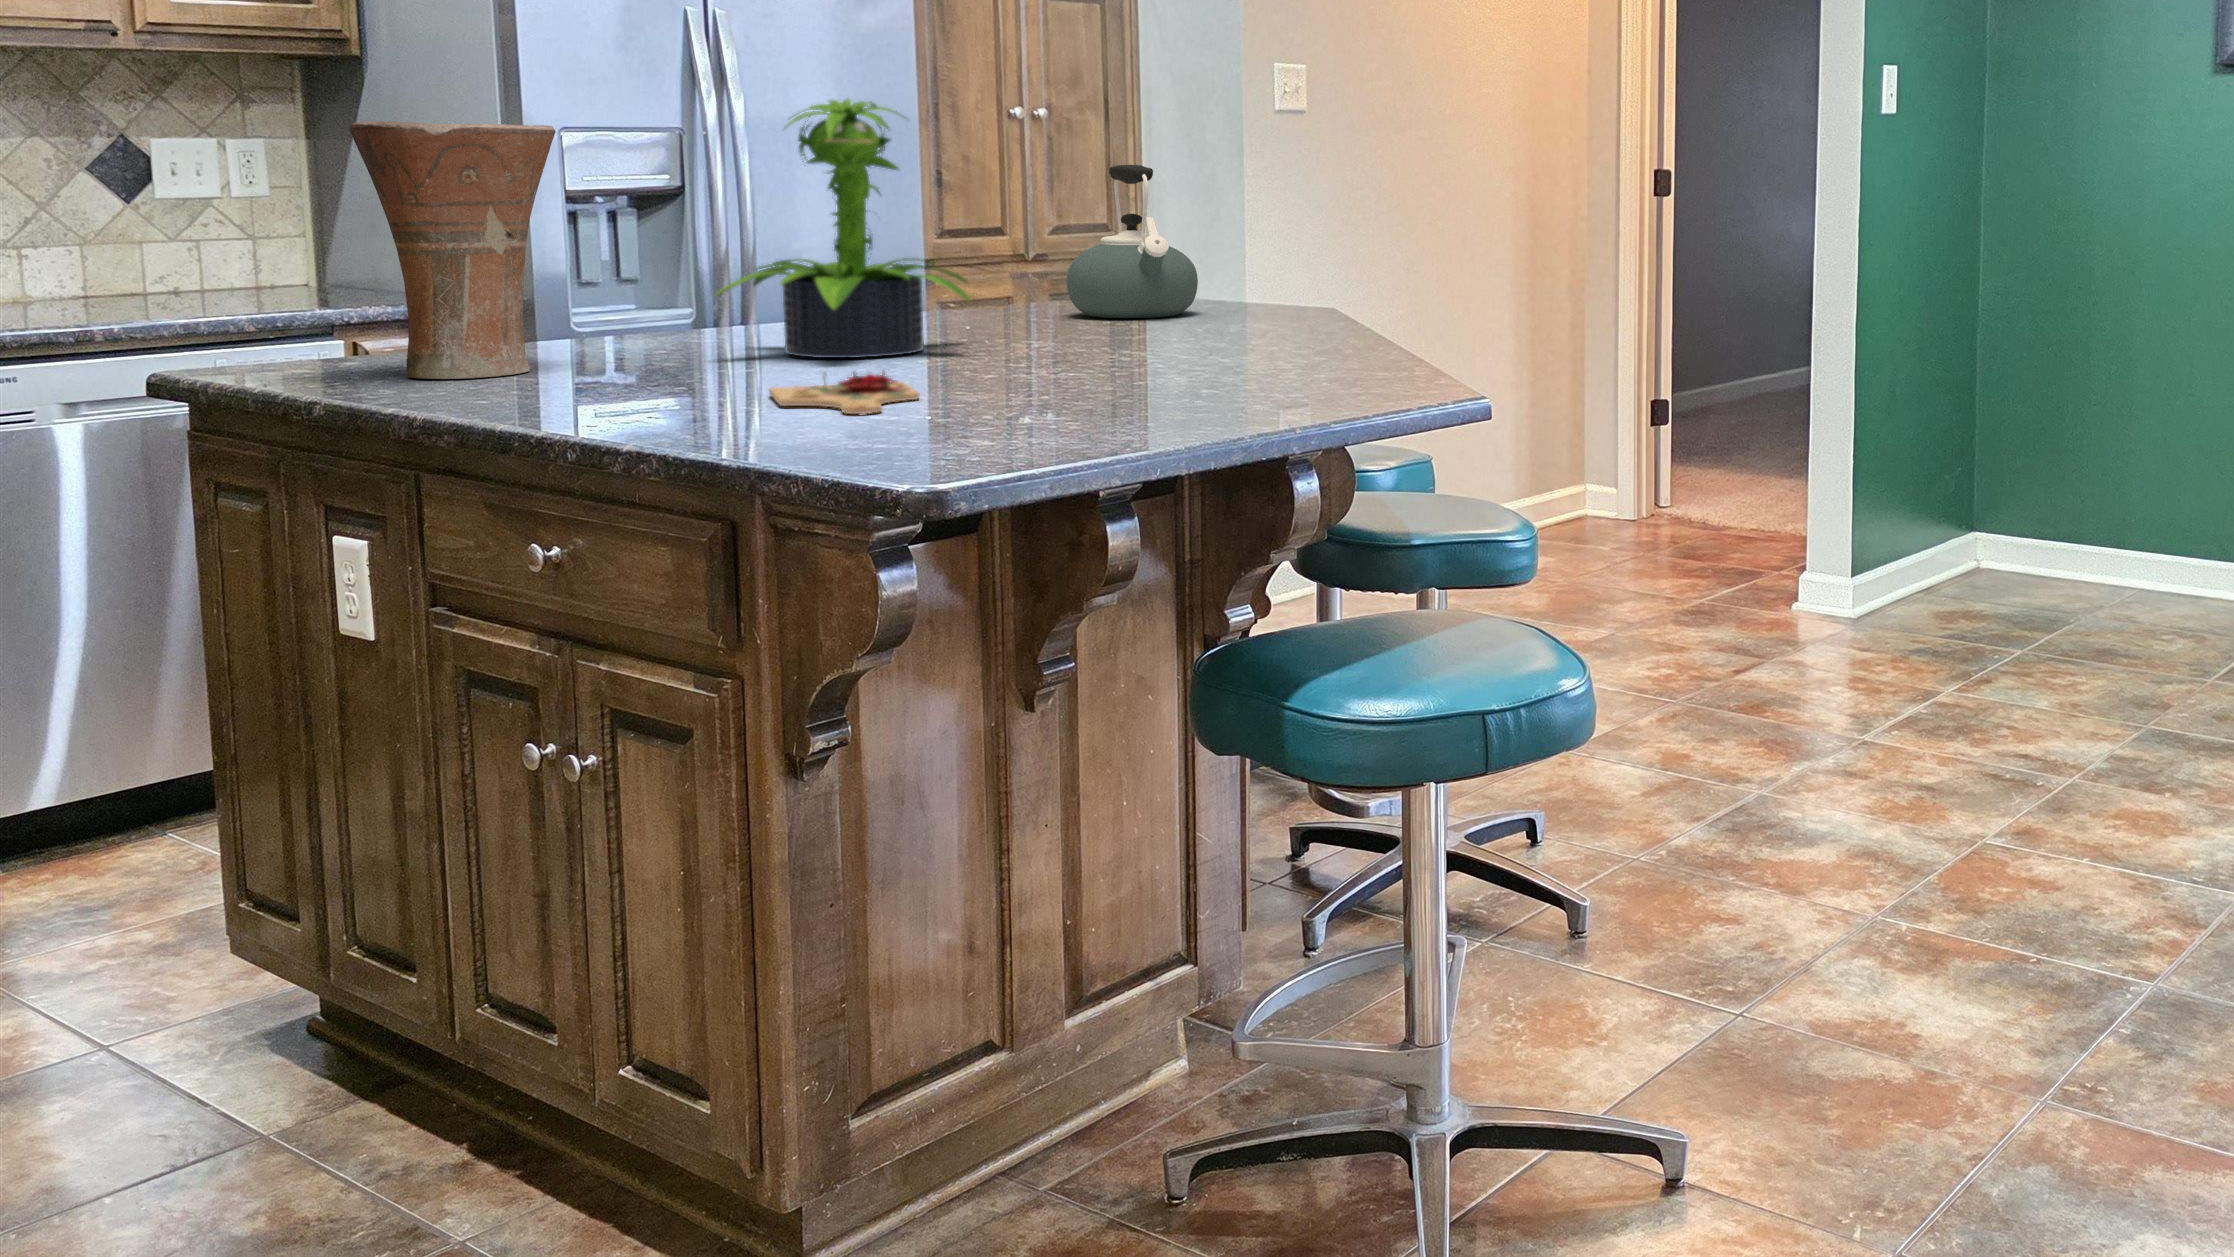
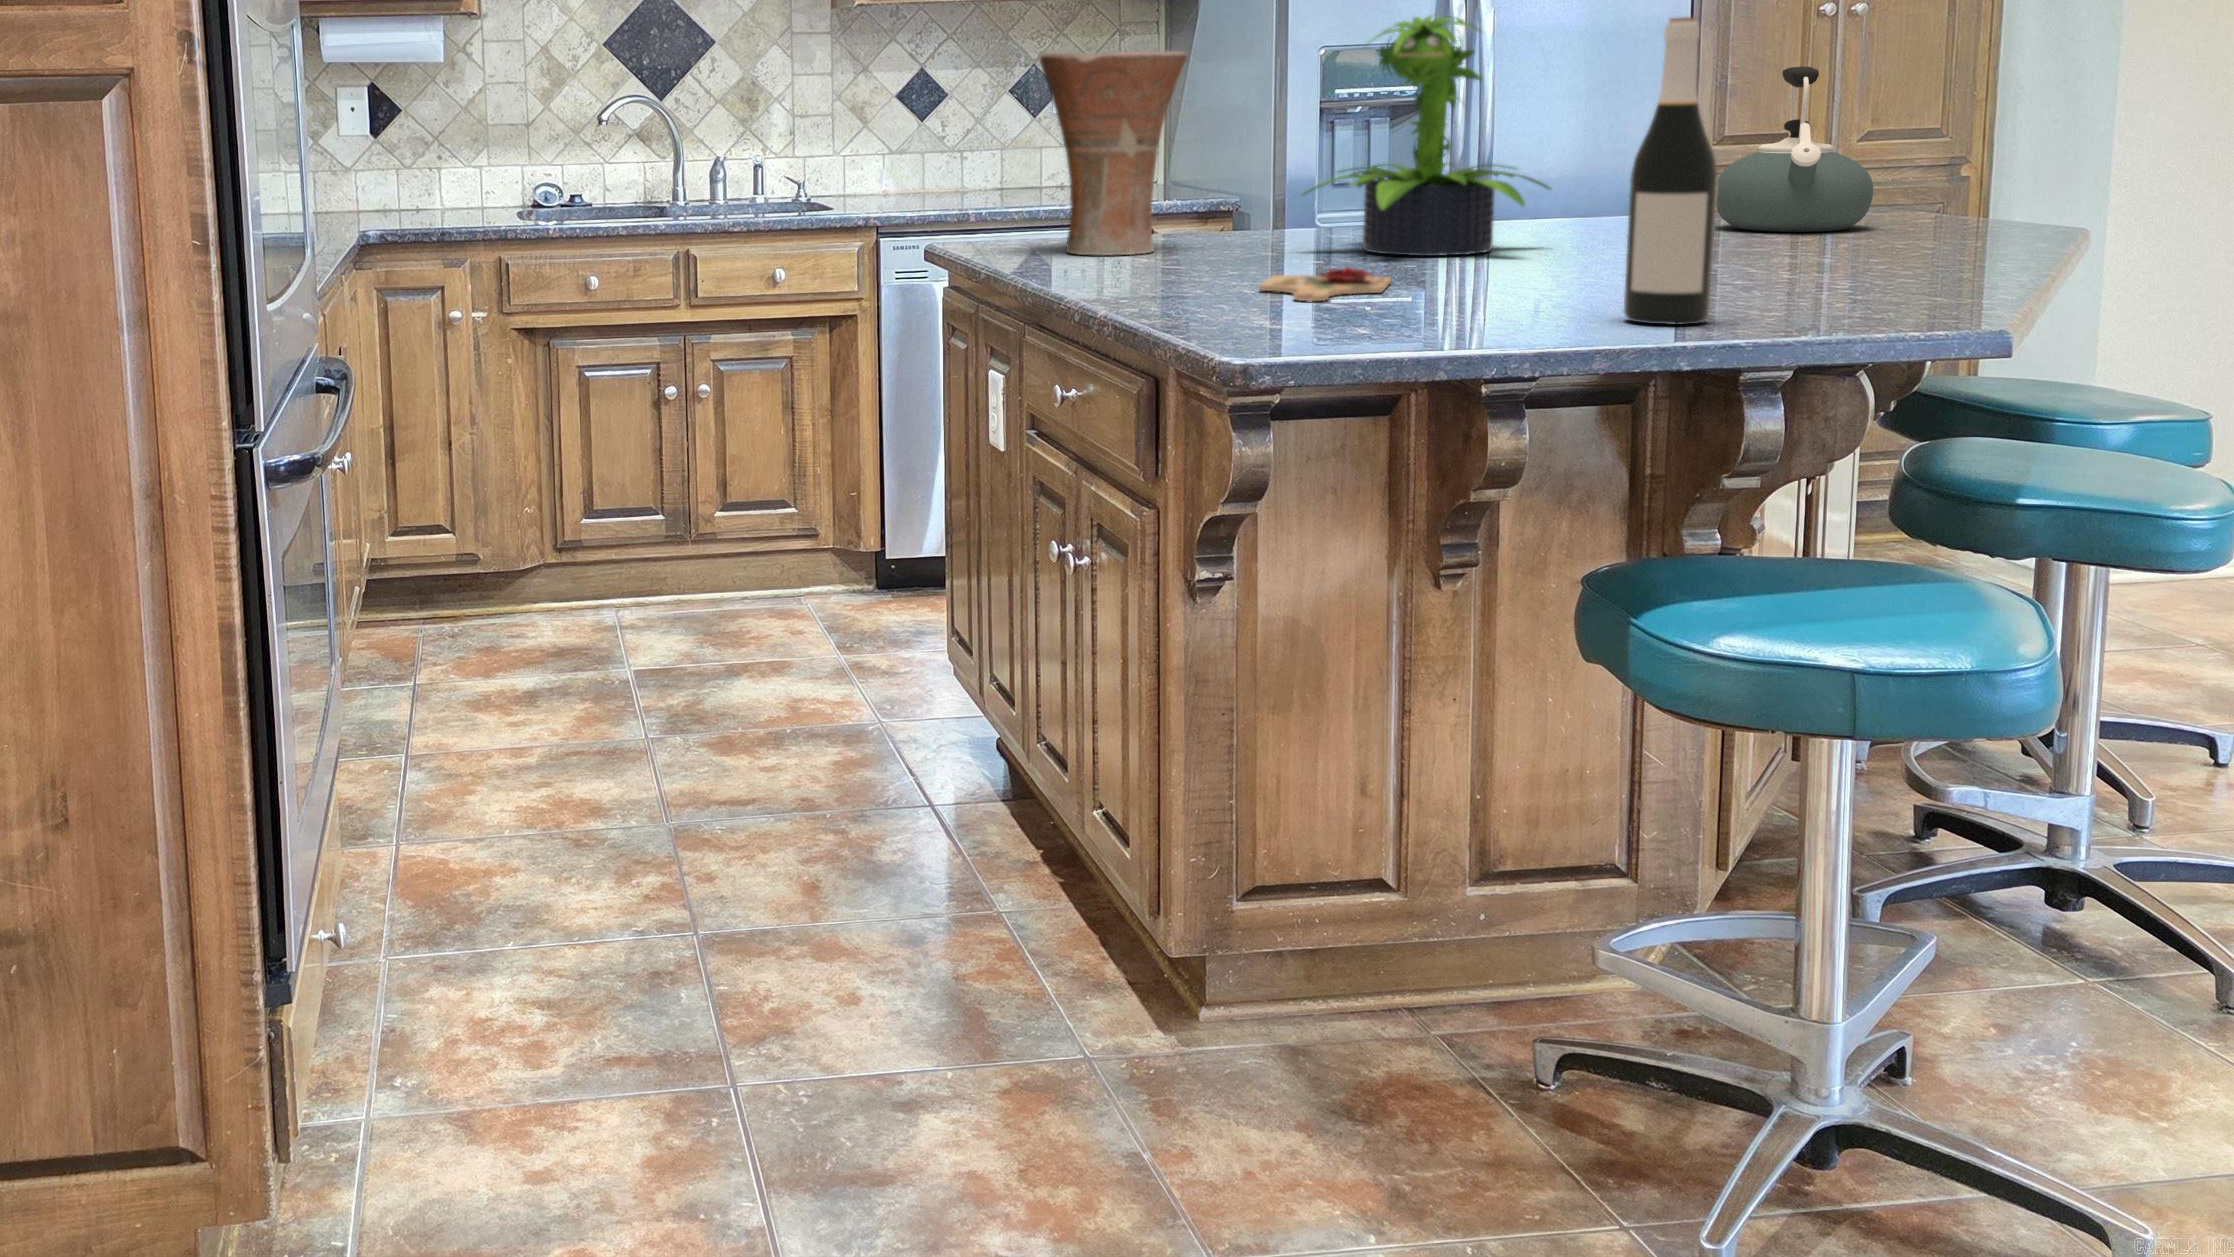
wine bottle: none [1207,115,1284,410] -> present [1623,17,1718,325]

